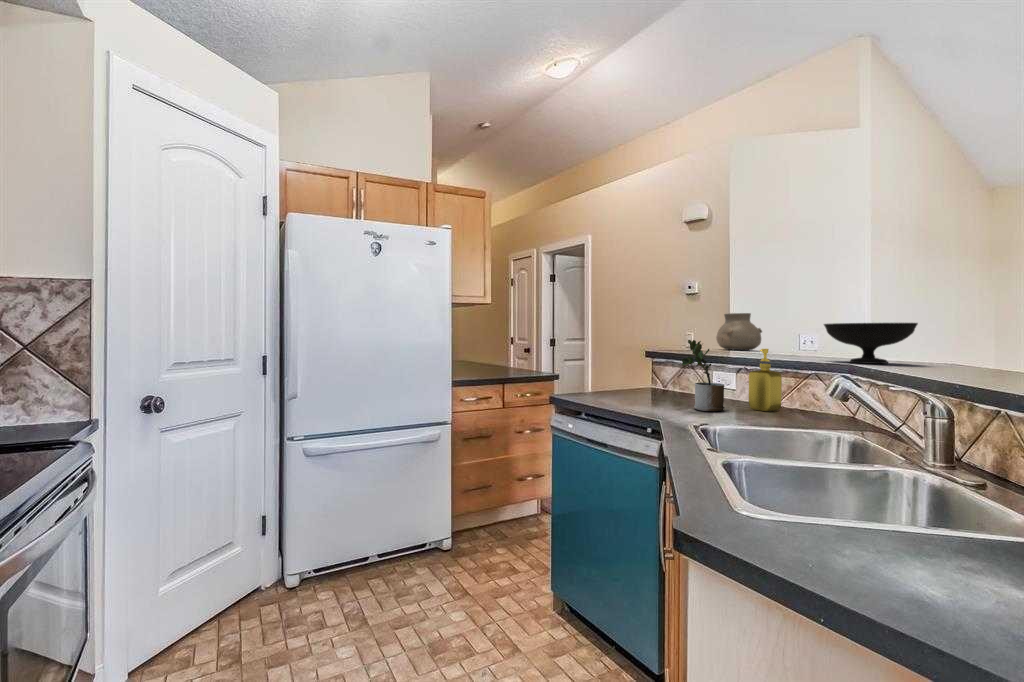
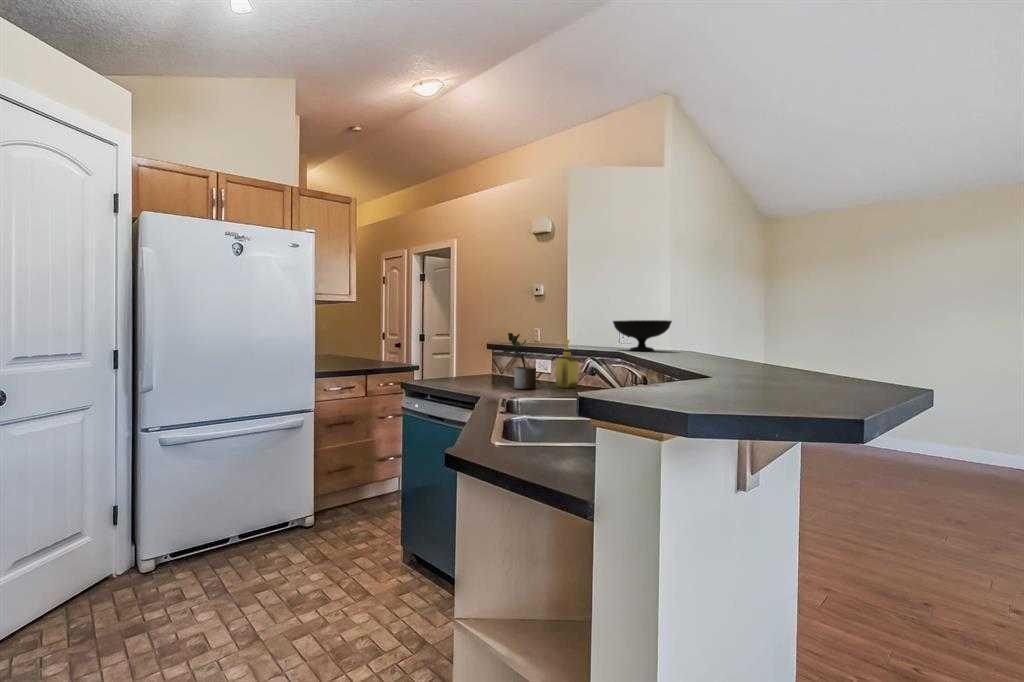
vase: present [716,313,762,350] -> none [553,312,589,343]

